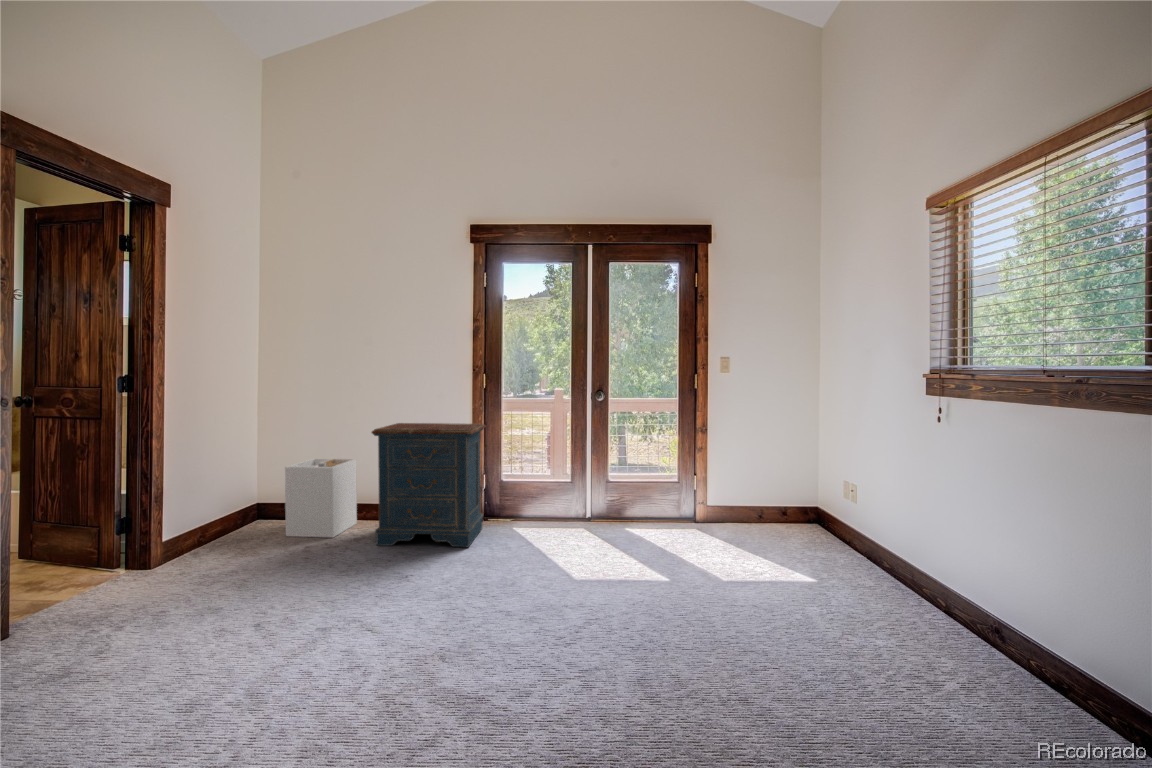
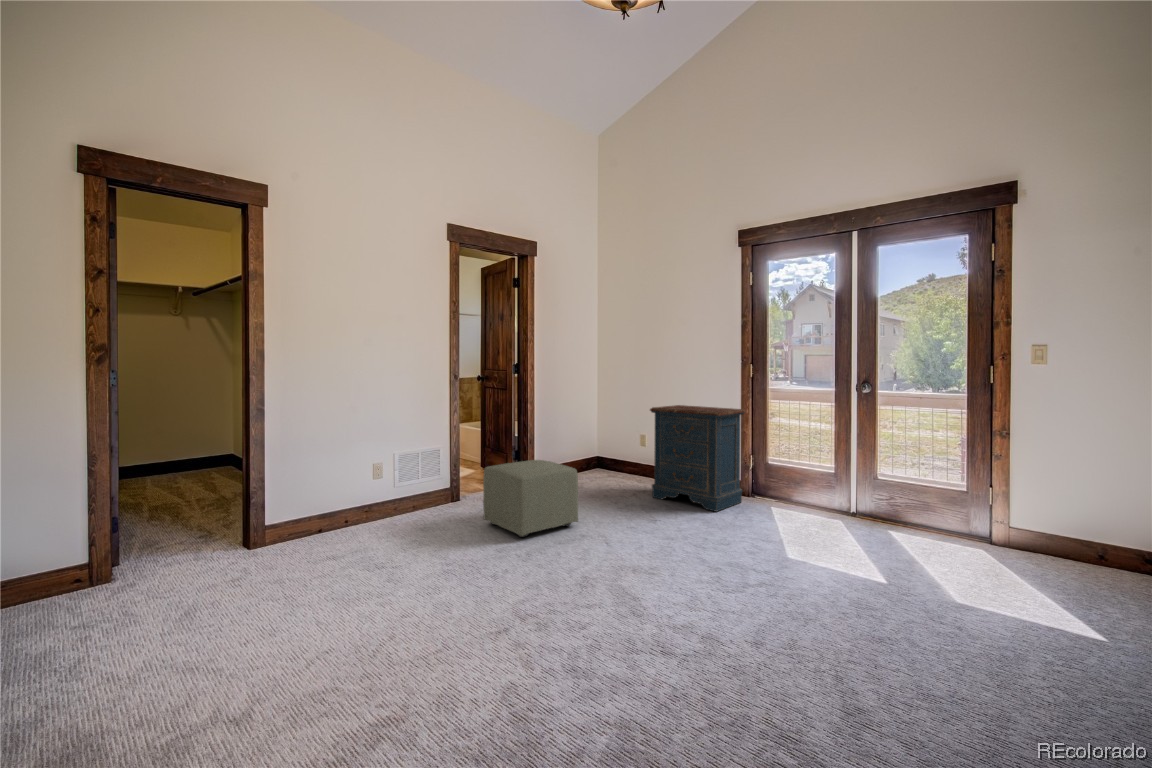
laundry hamper: present [285,459,357,538] -> none [603,429,652,487]
ottoman: none [105,530,305,677] -> present [483,460,578,537]

